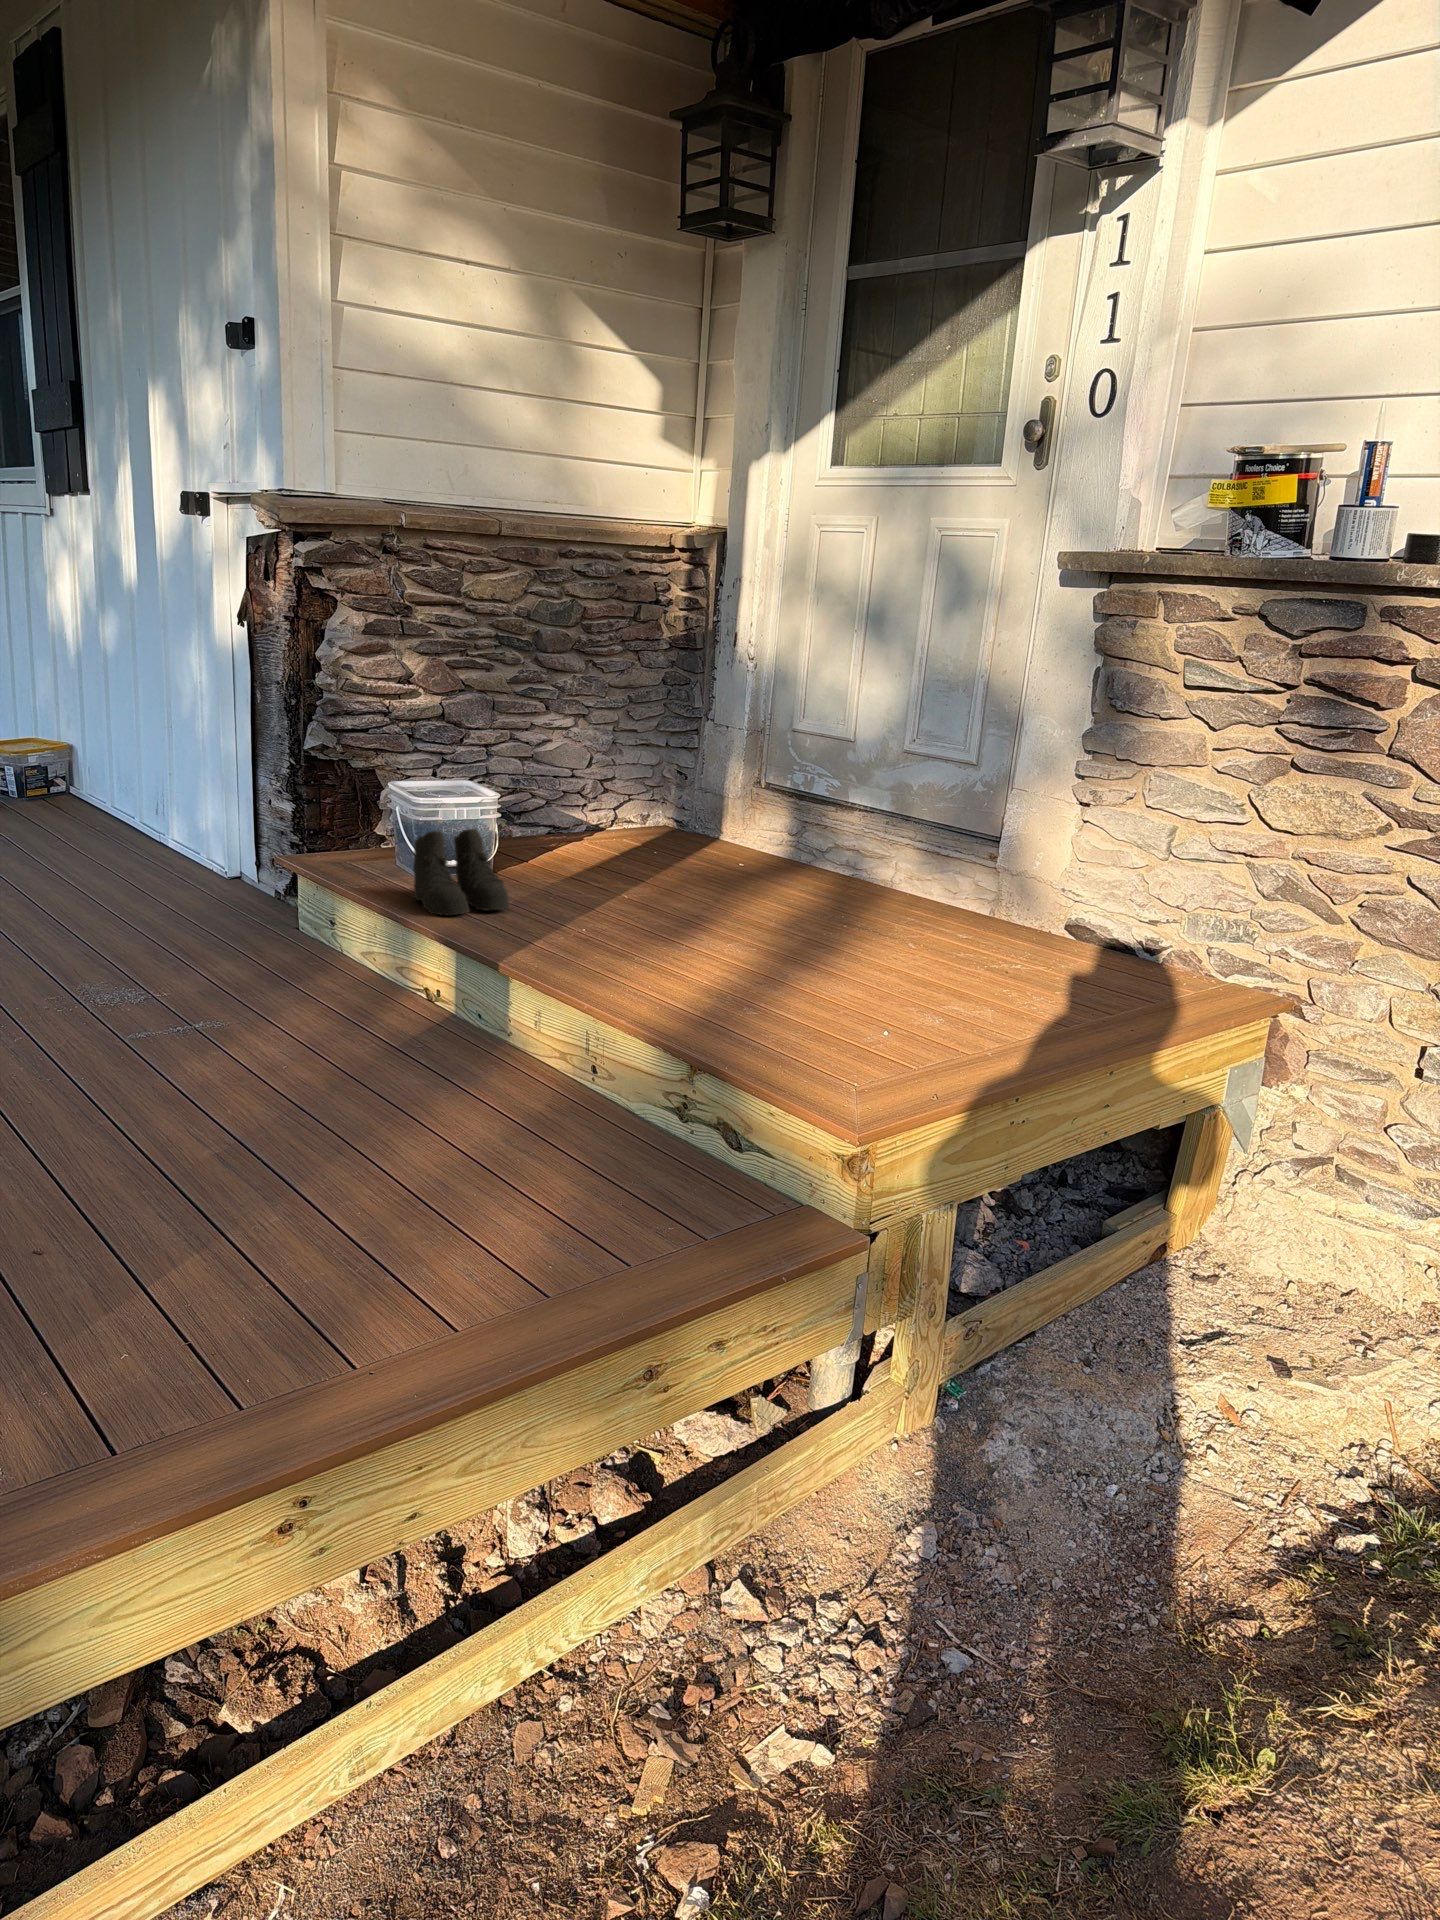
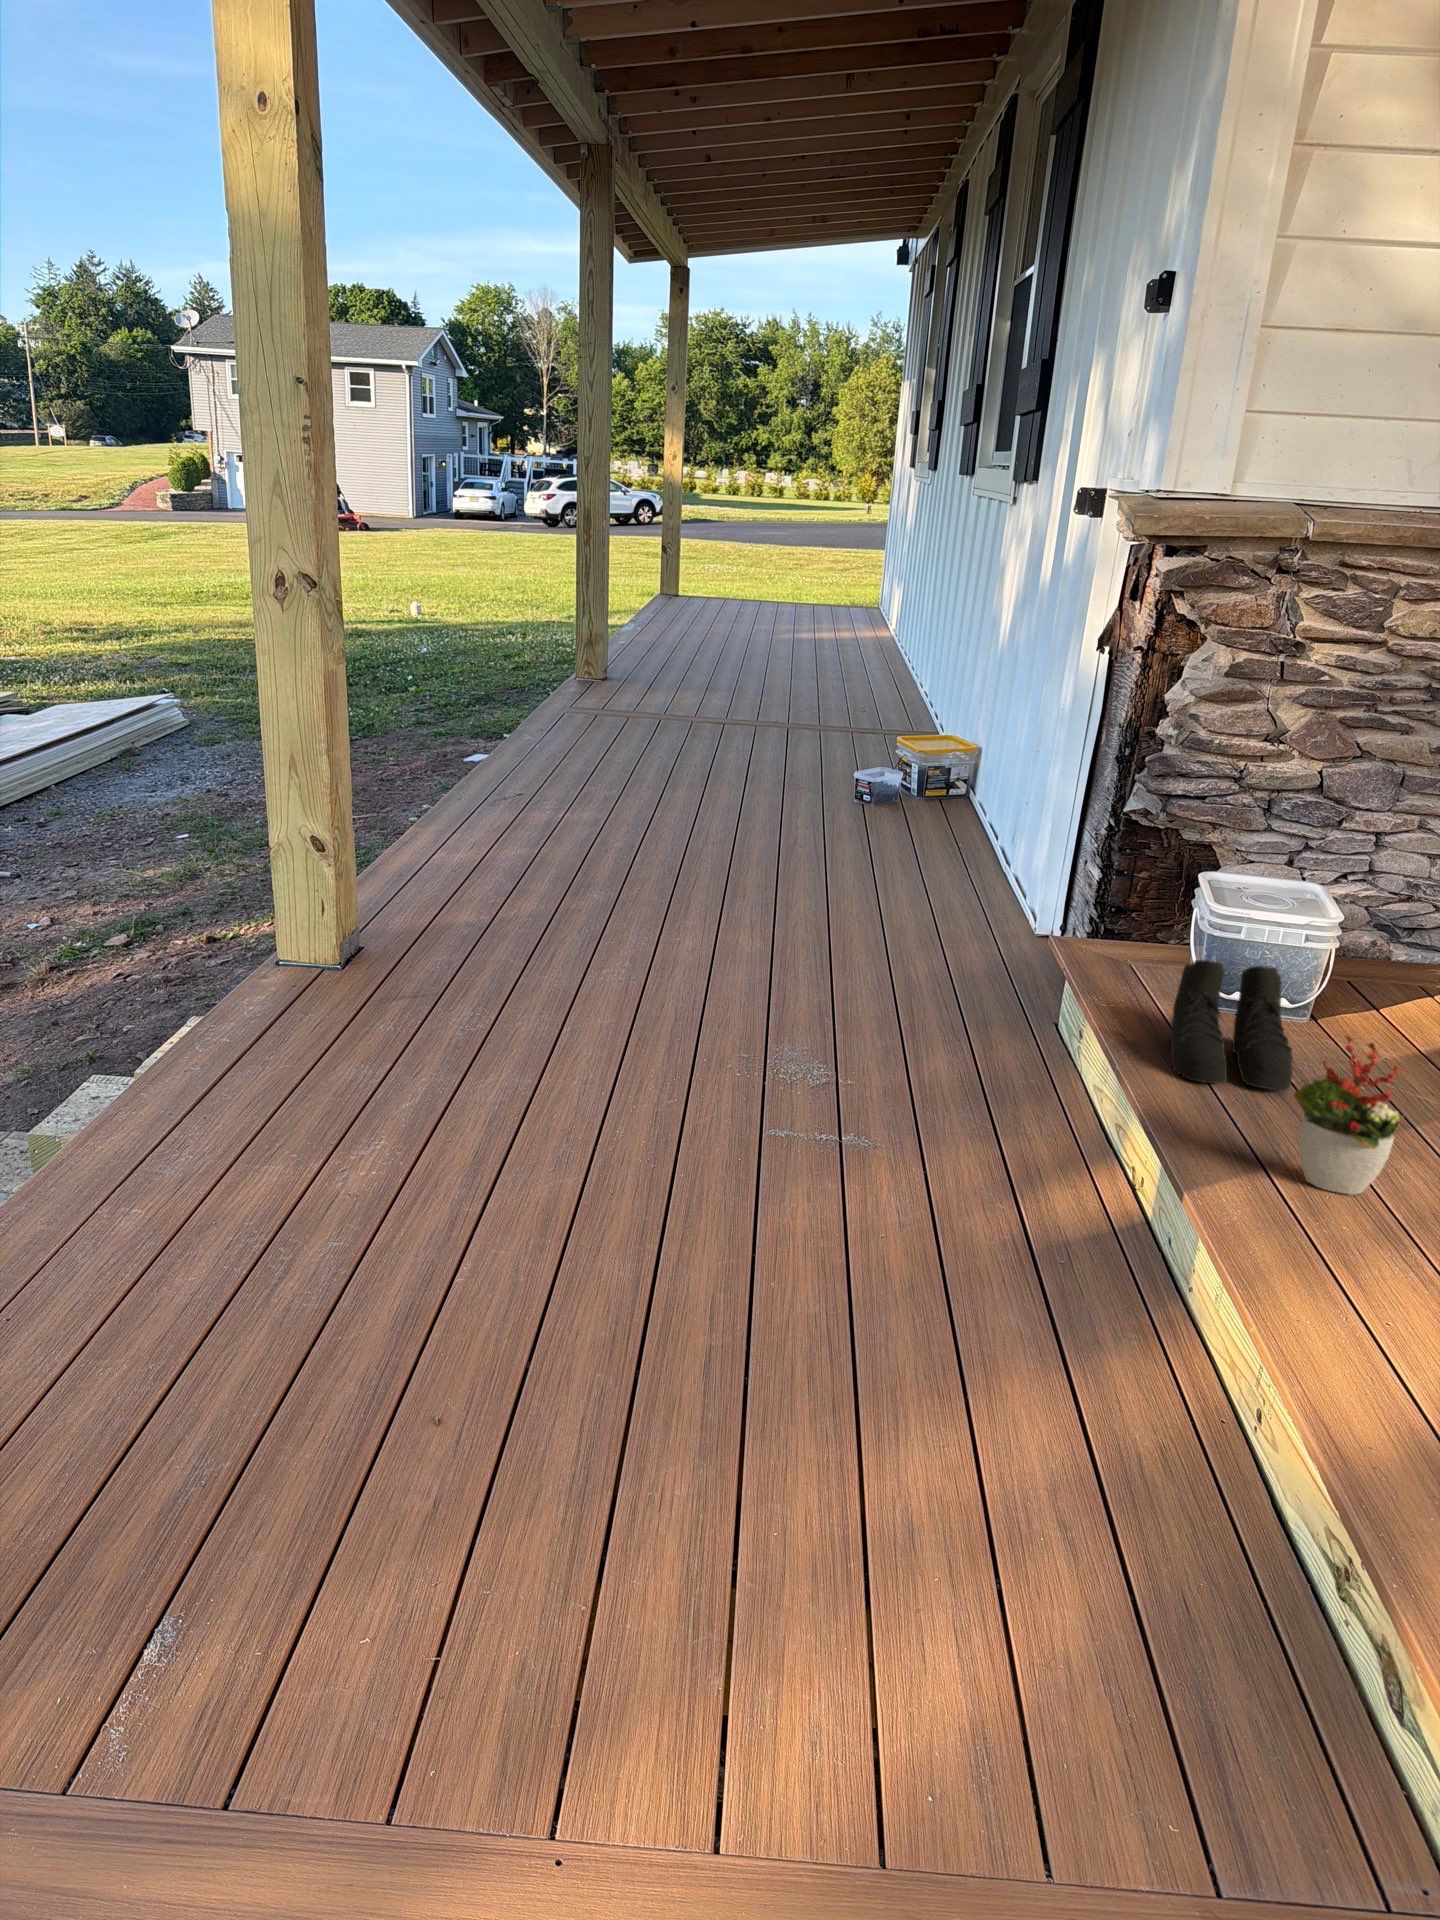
decorative plant: none [534,839,599,946] -> present [1294,1036,1403,1195]

